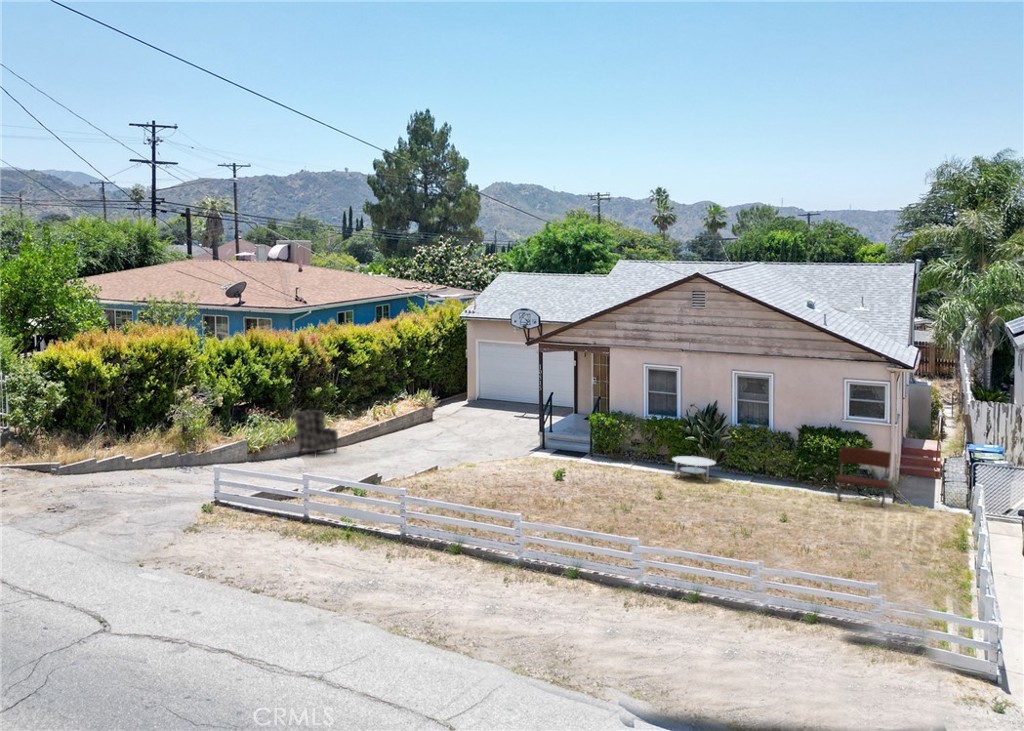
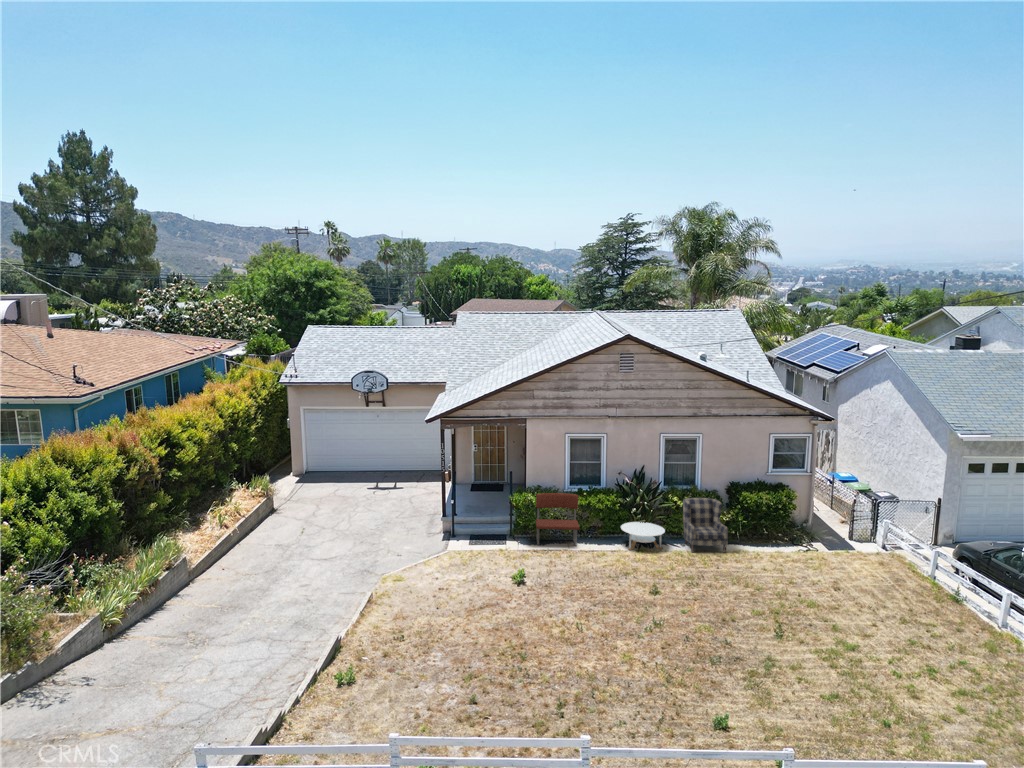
chair: present [294,410,338,456] -> present [683,498,728,553]
bench: present [836,447,891,507] -> present [536,493,580,546]

